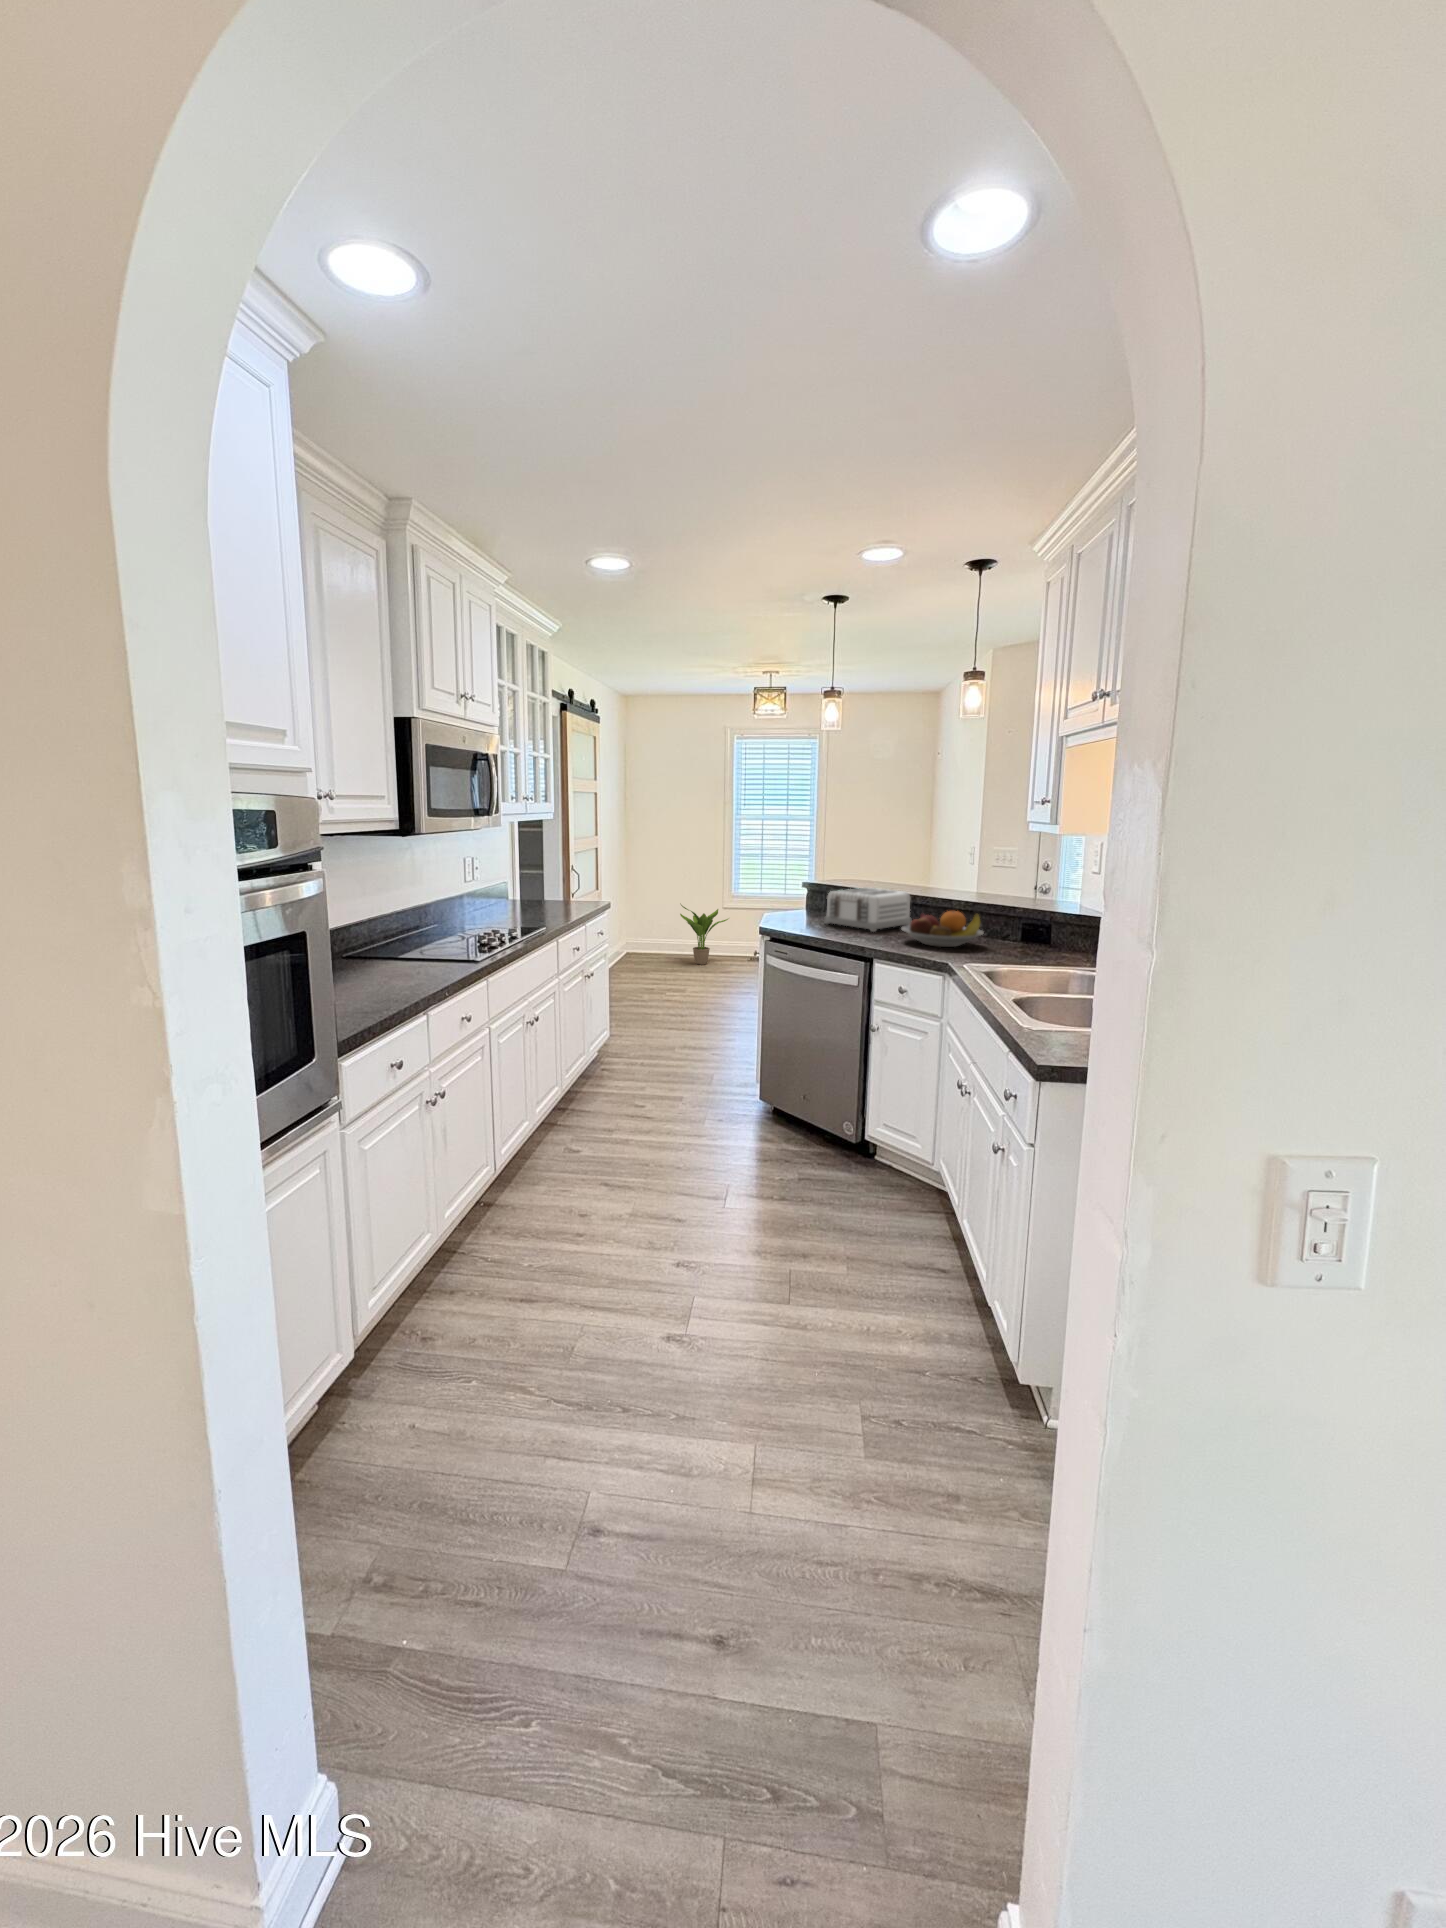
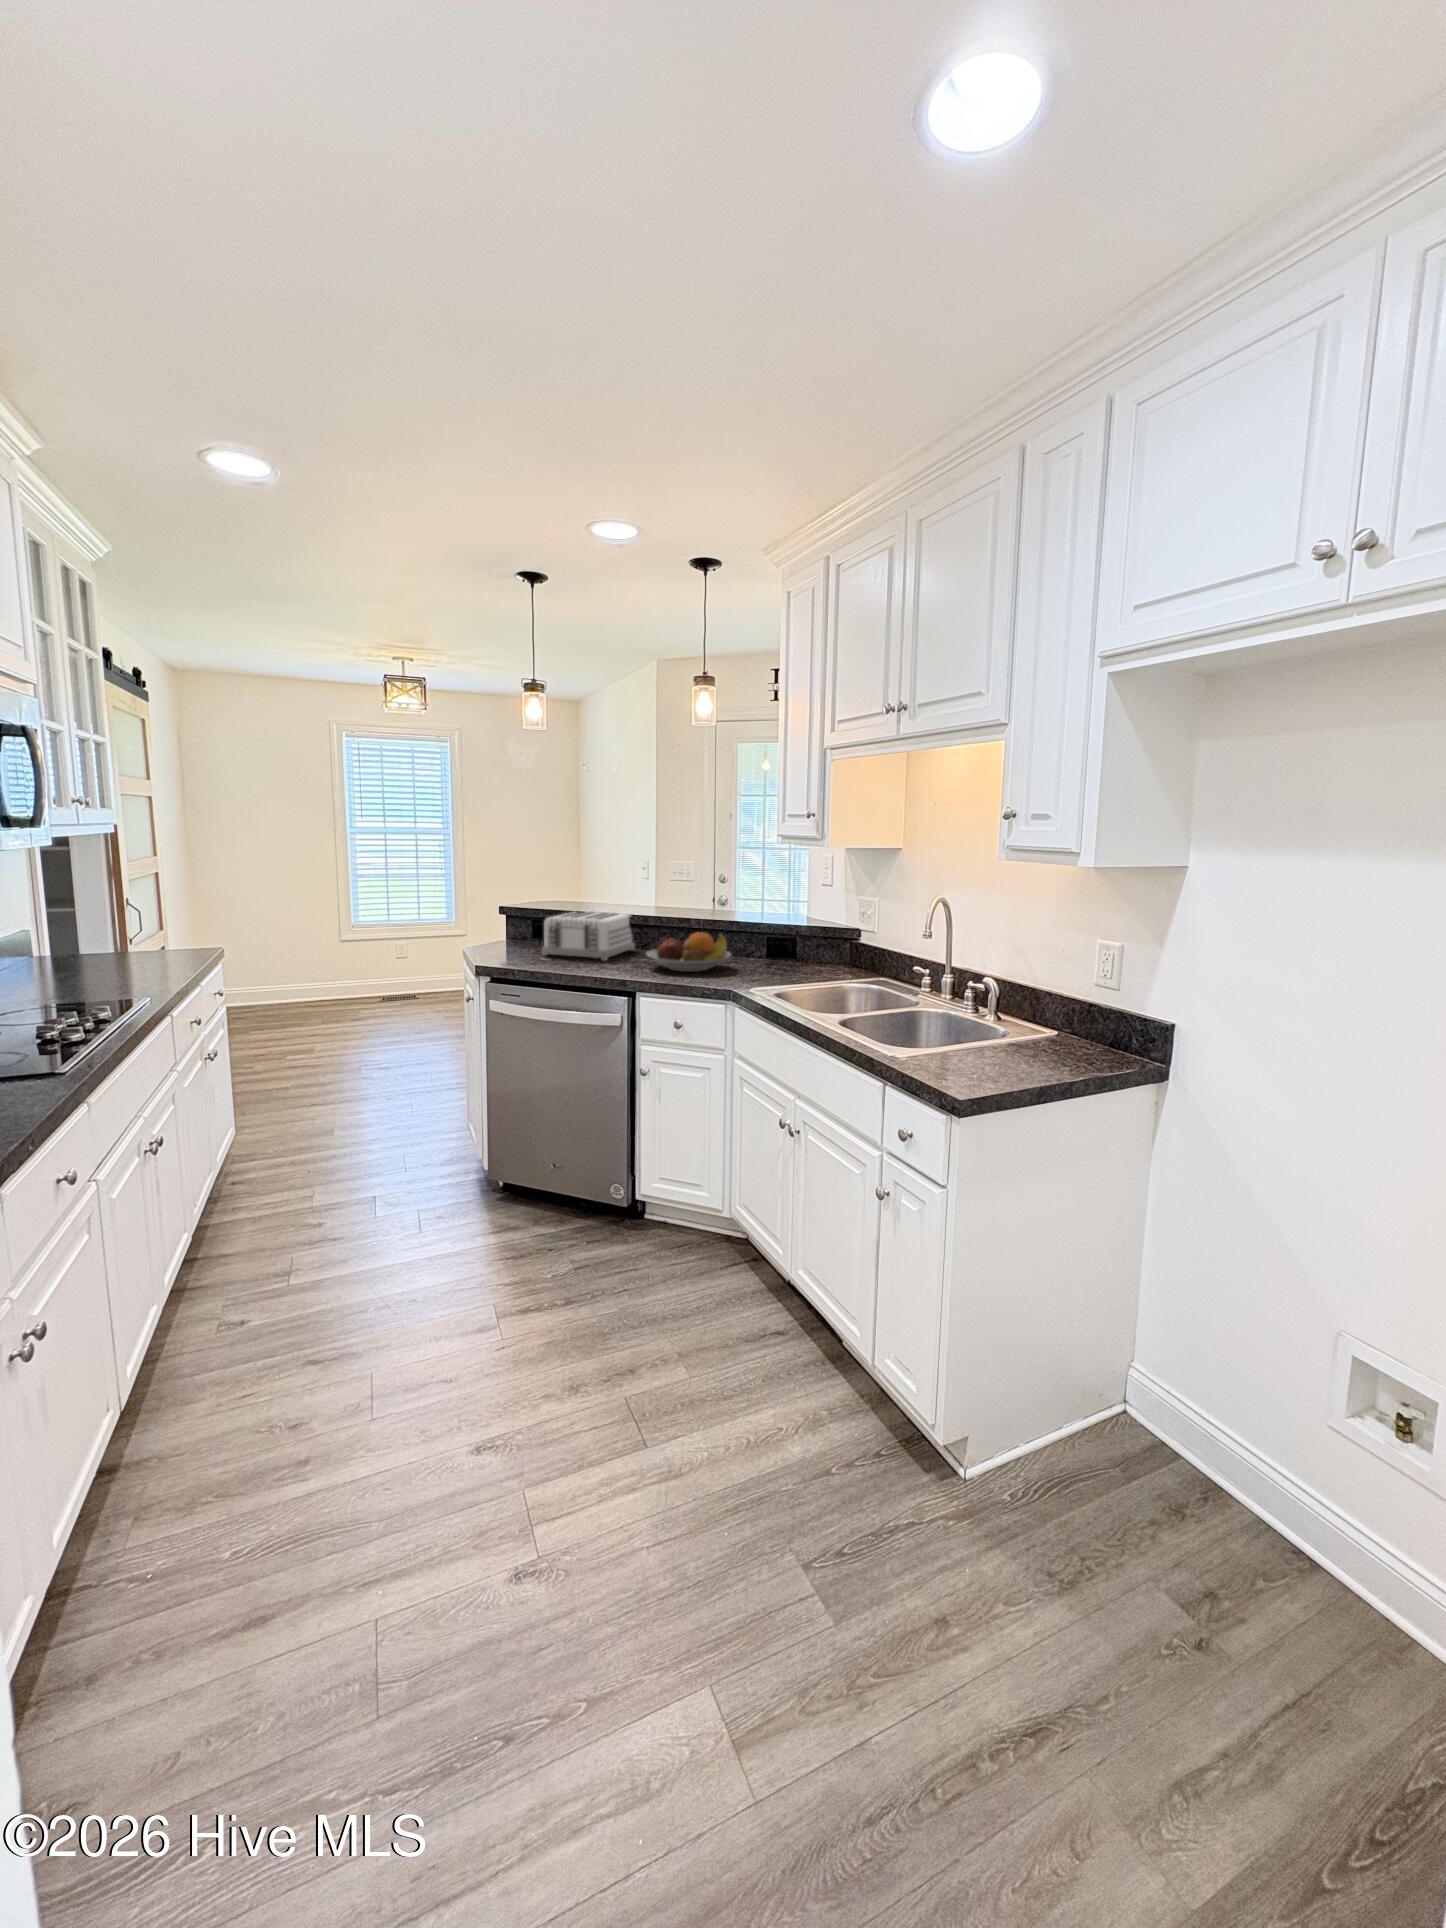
potted plant: present [680,905,728,965] -> none [279,938,350,1012]

